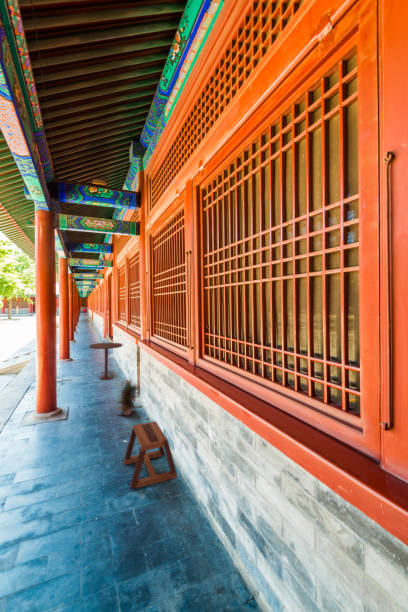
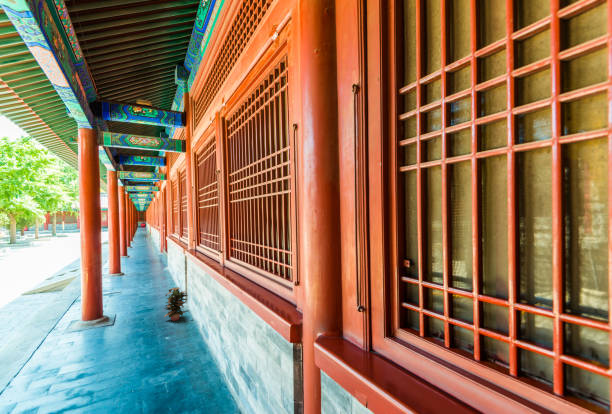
pedestal table: present [90,343,122,380] -> none [140,255,175,292]
stool: present [124,422,177,489] -> none [165,319,212,374]

